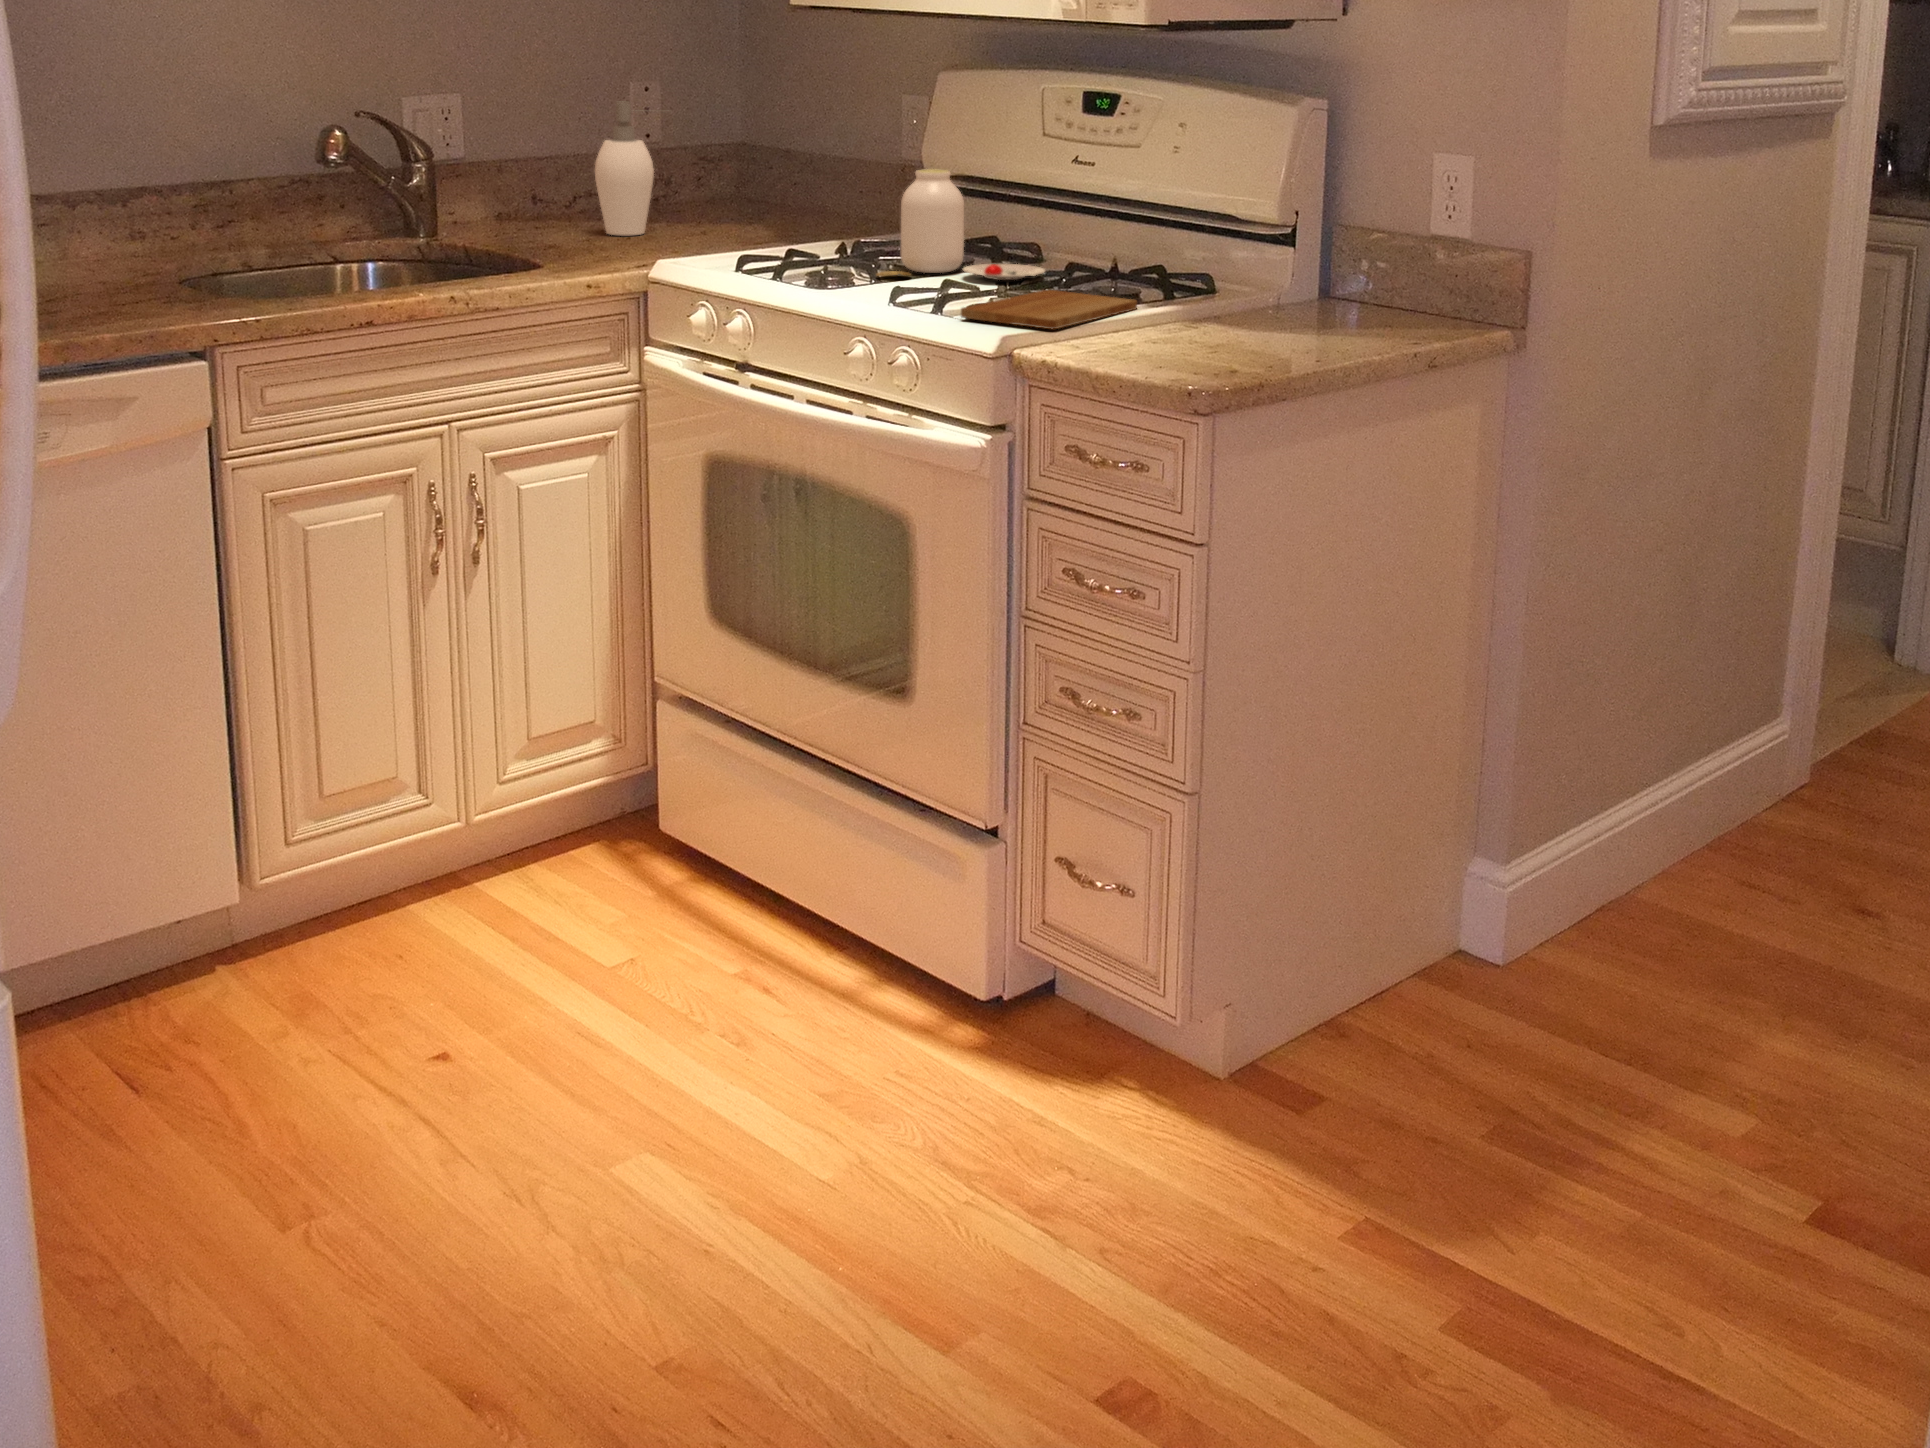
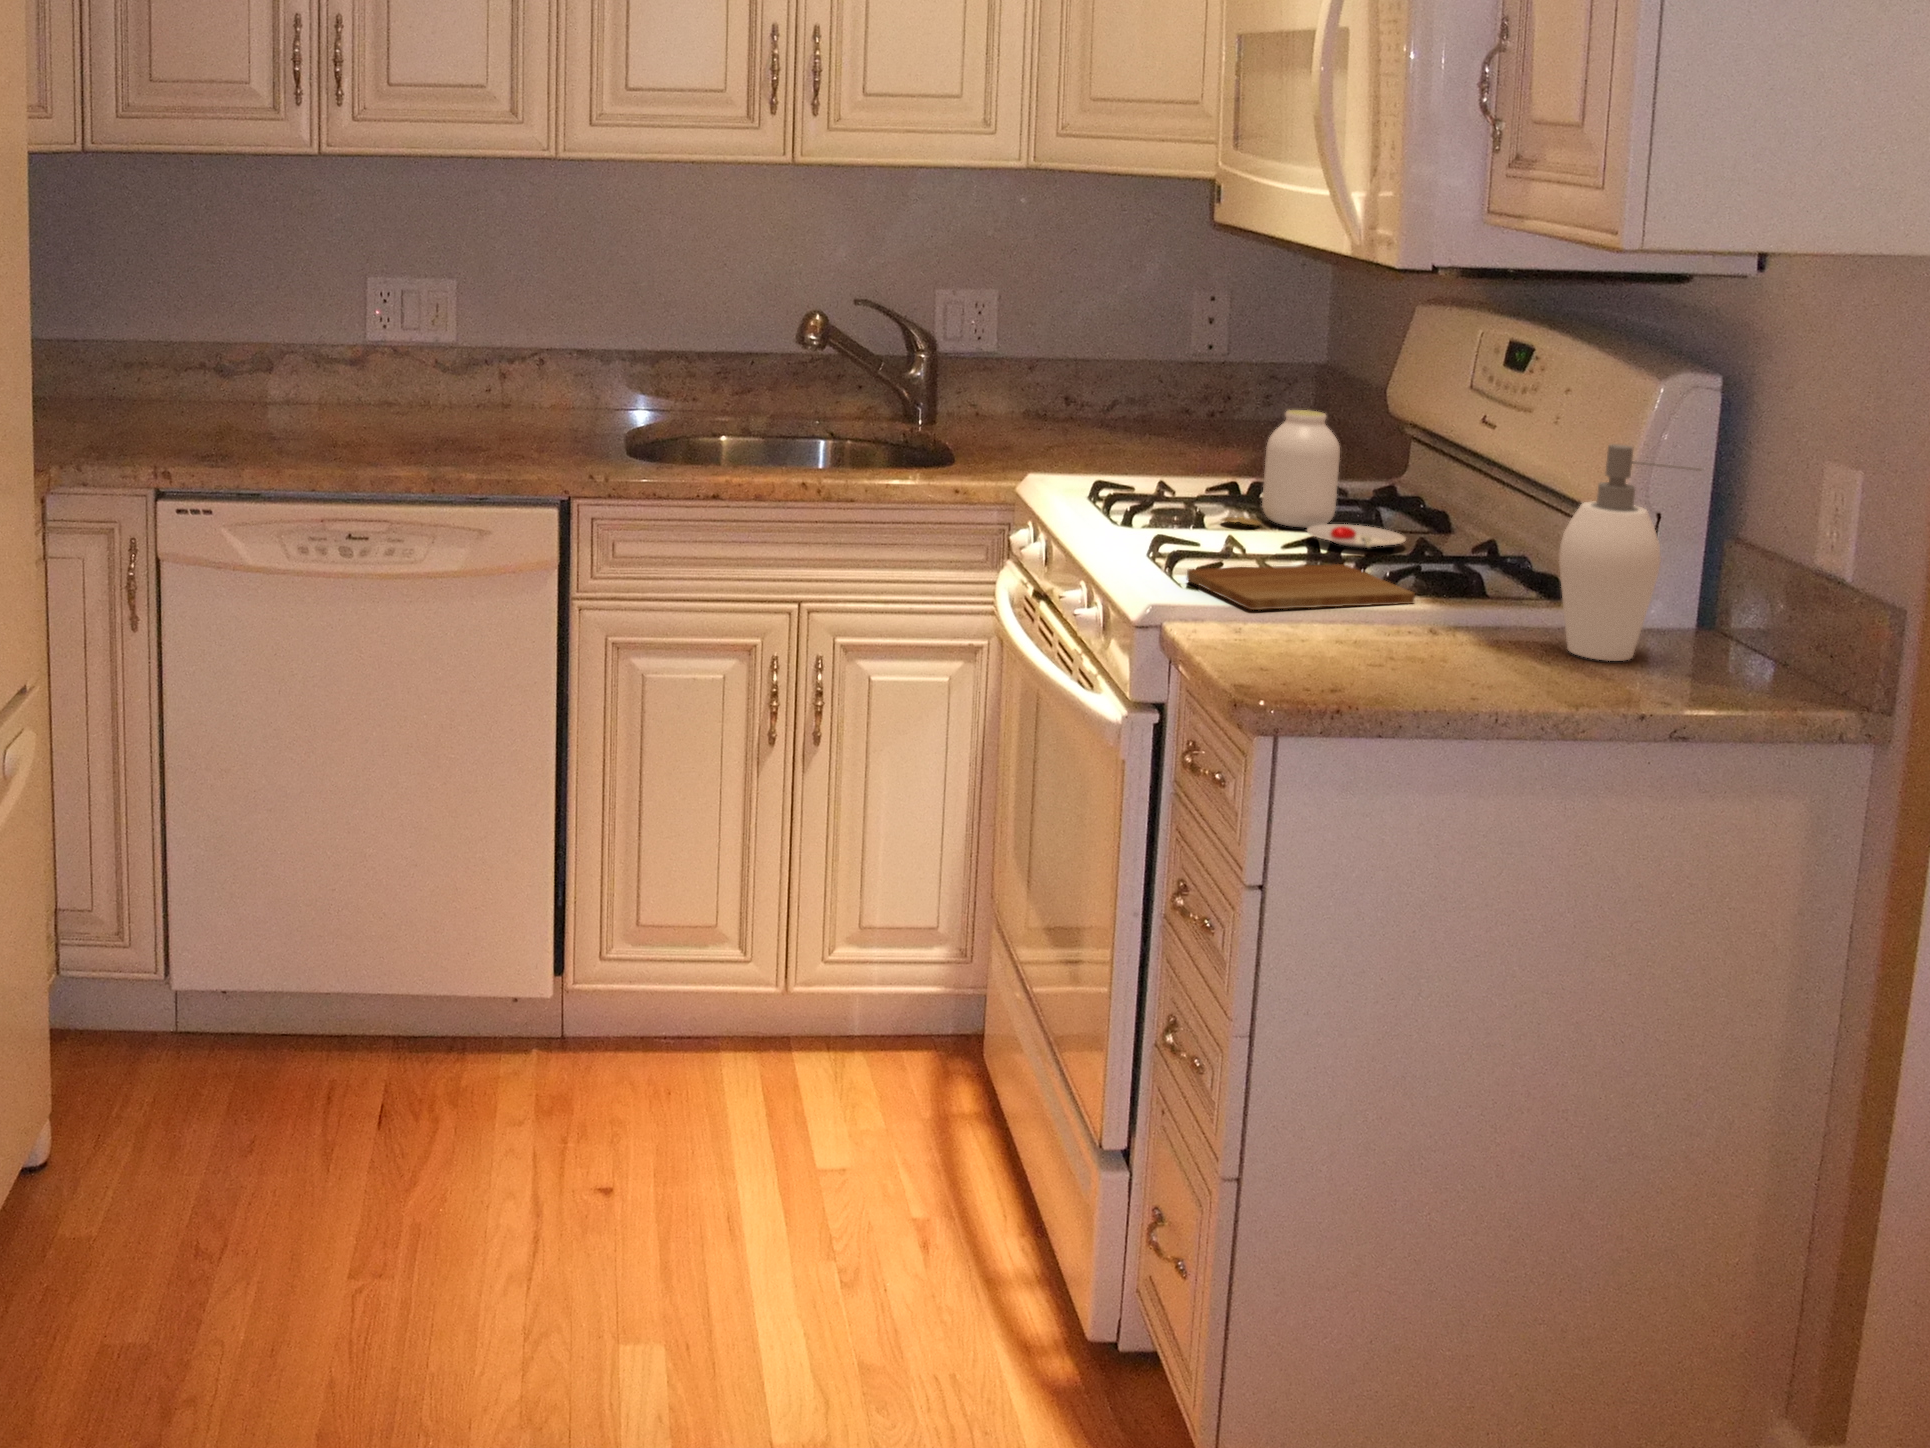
soap dispenser: present [595,102,654,235] -> present [1559,444,1702,661]

